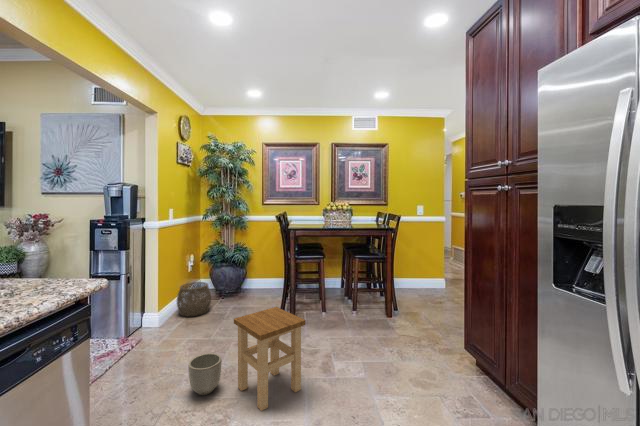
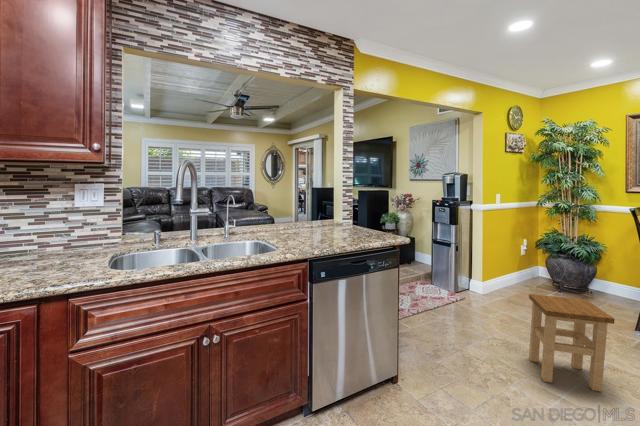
woven basket: present [177,282,211,316] -> none [496,265,532,298]
planter: present [188,353,222,395] -> none [485,317,515,349]

